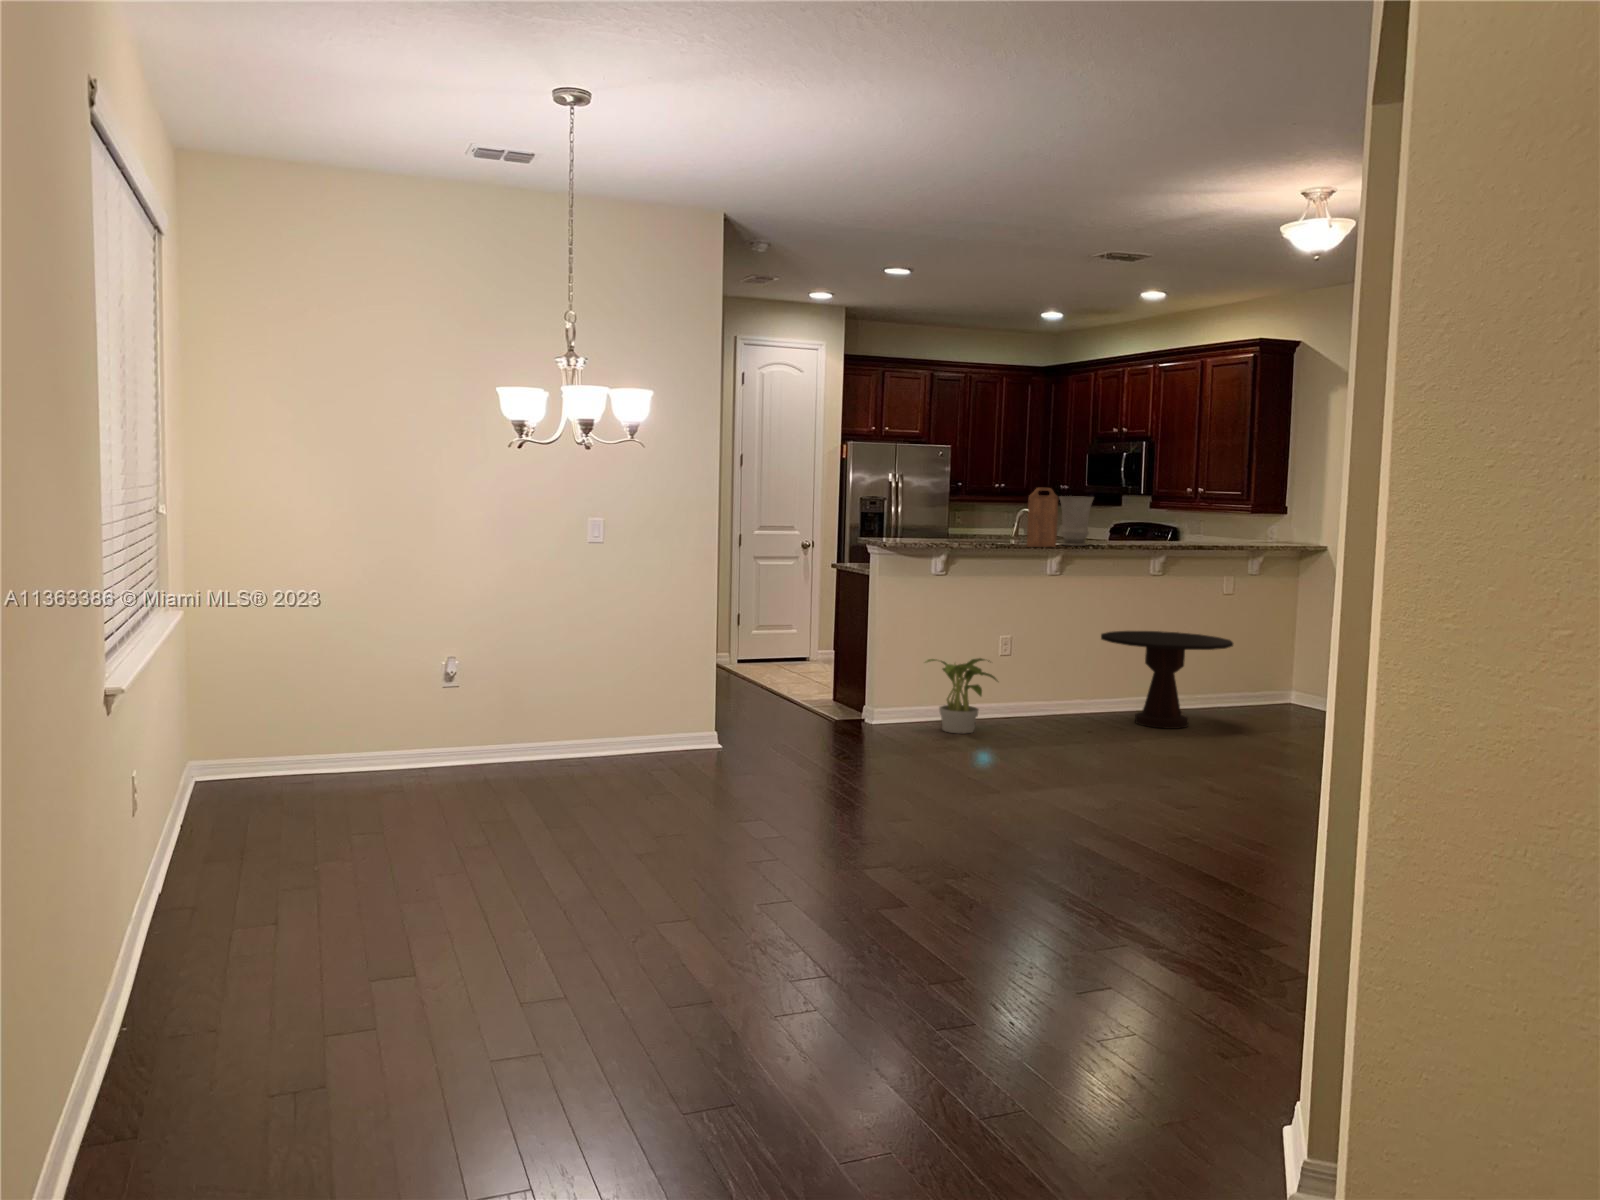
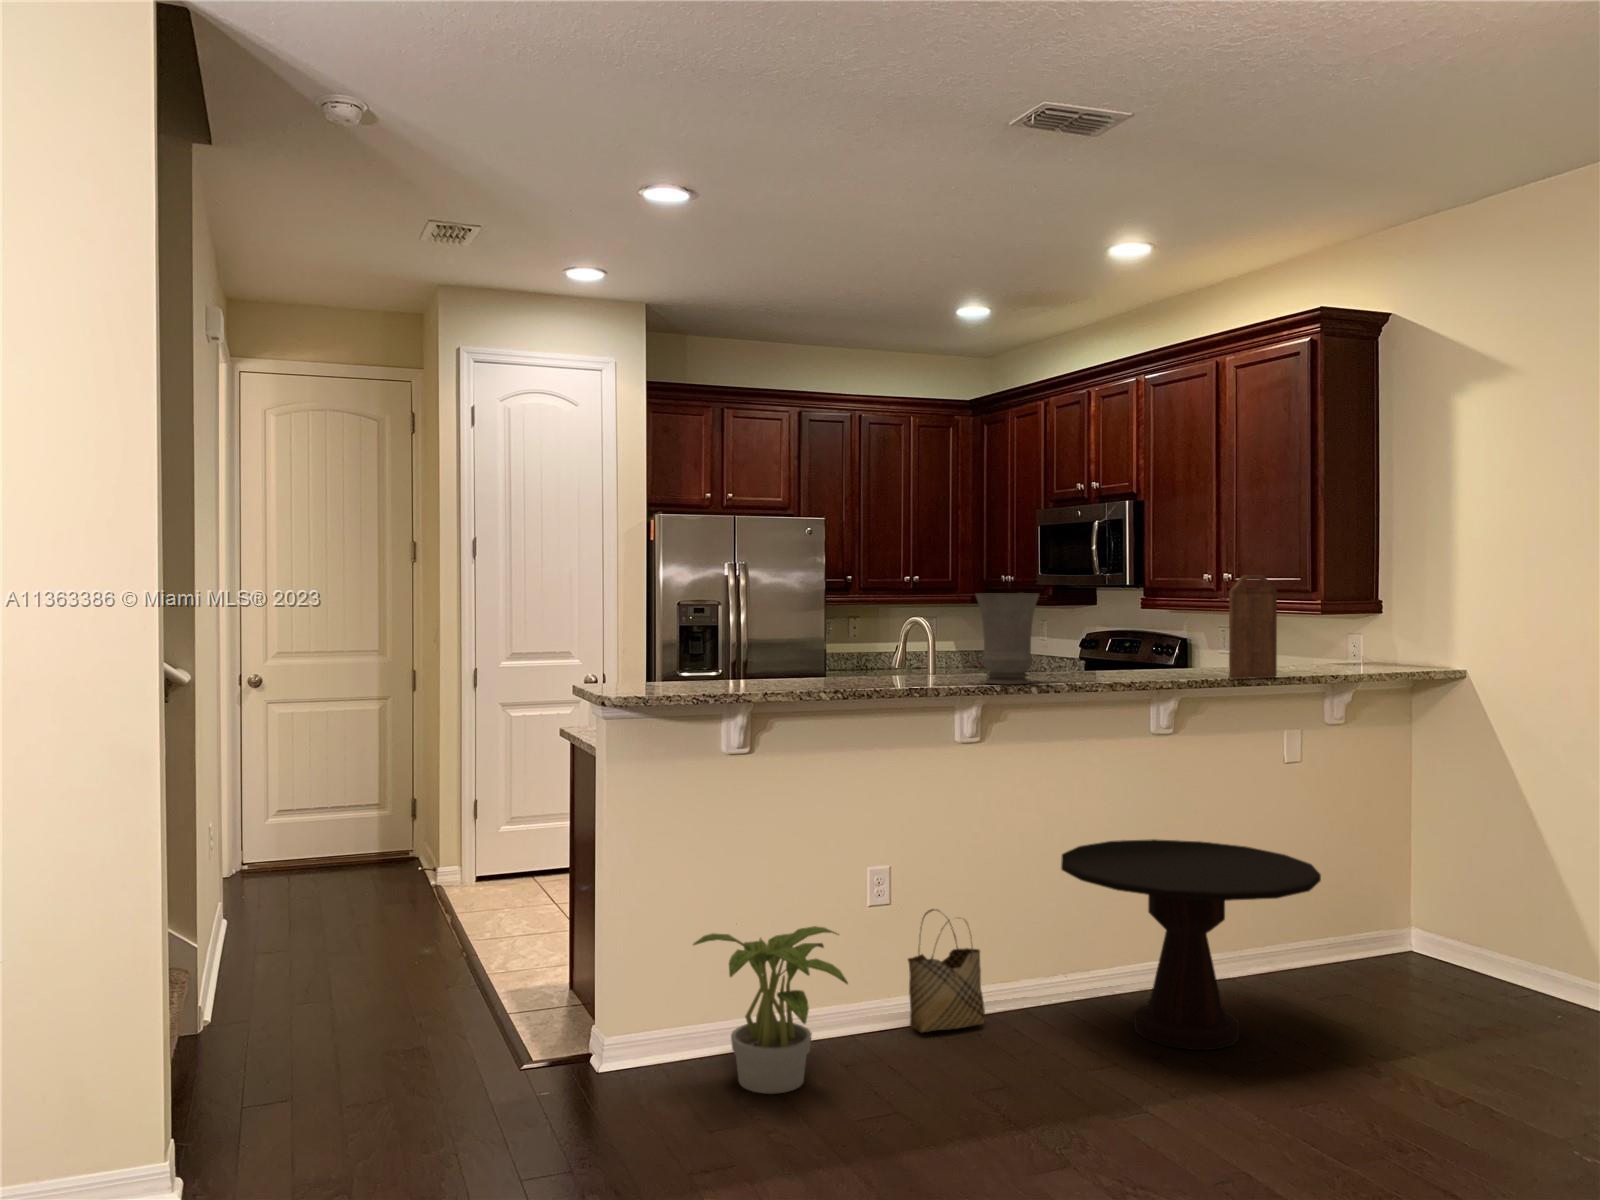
cutting board: present [1027,488,1058,547] -> present [1229,575,1277,679]
woven basket: none [1020,660,1058,719] -> present [908,909,985,1032]

